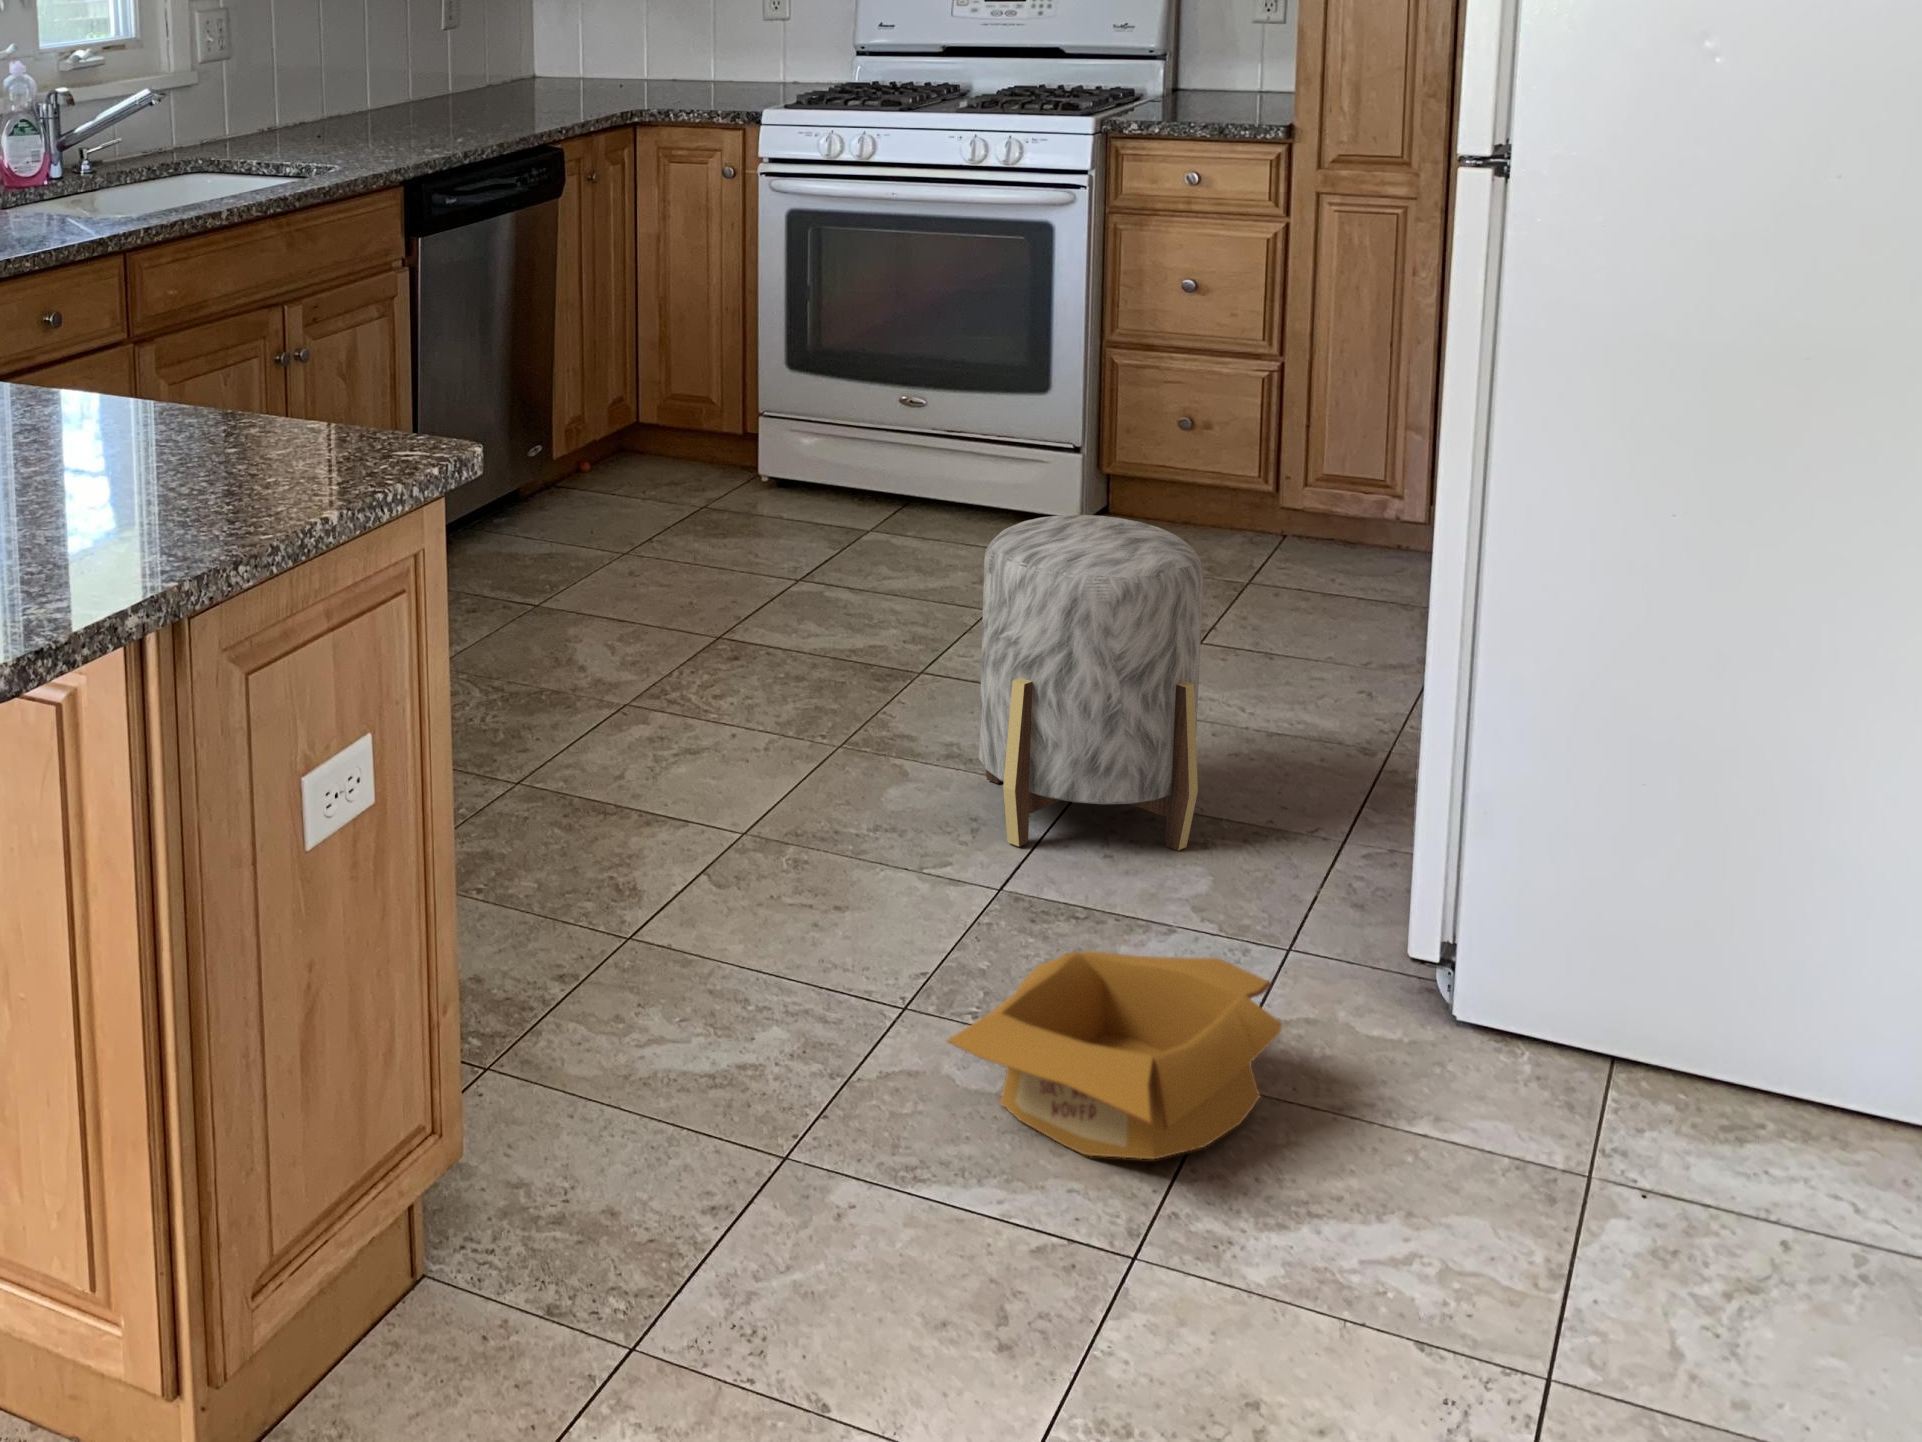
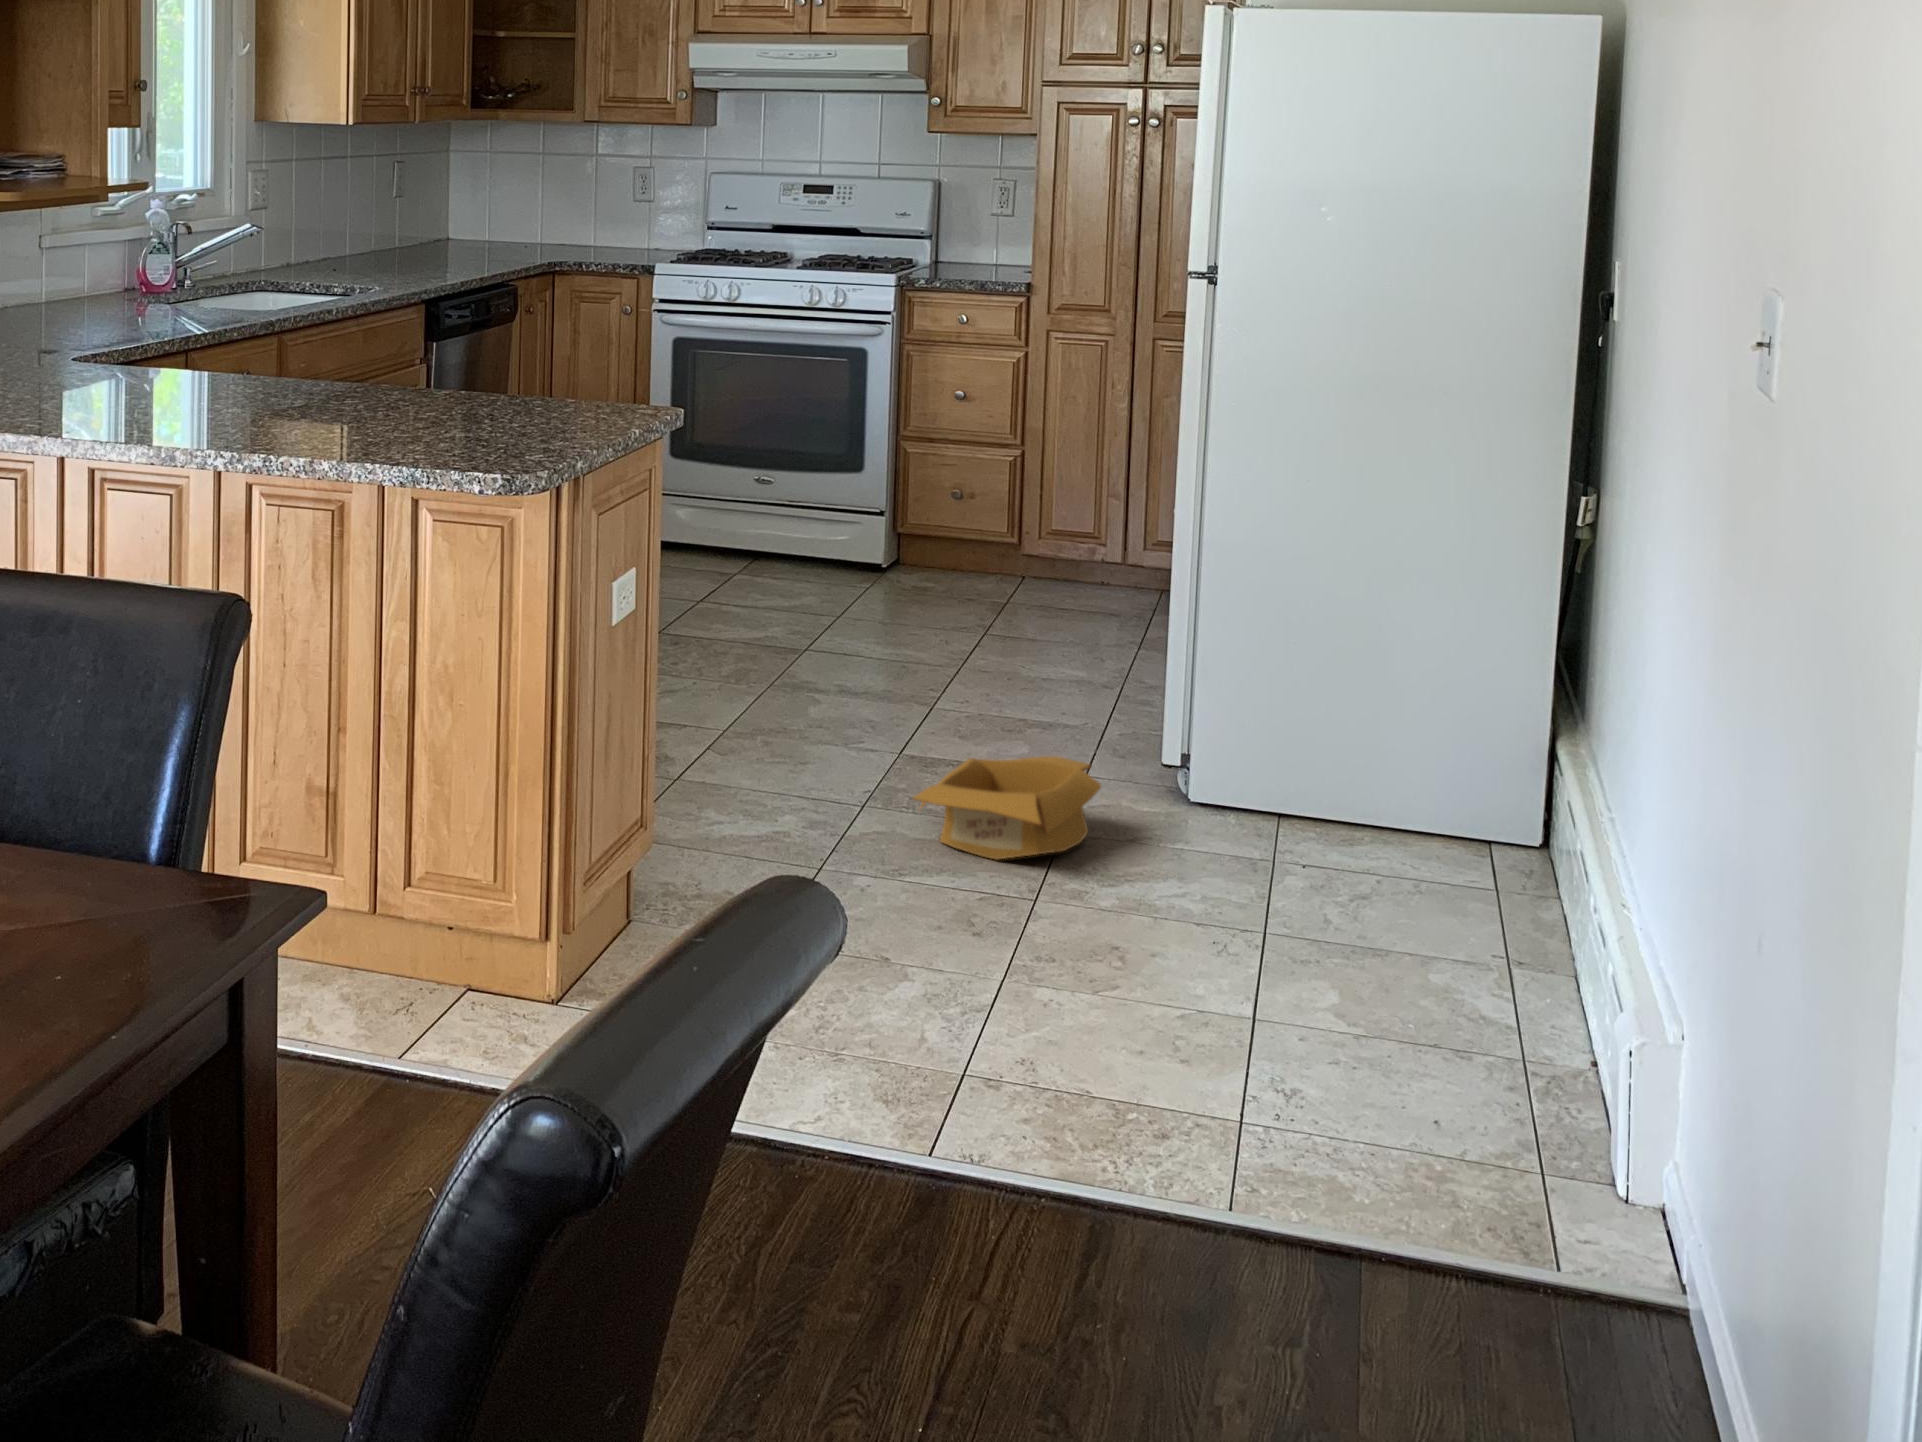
stool: present [979,515,1204,851] -> none [869,520,1019,735]

